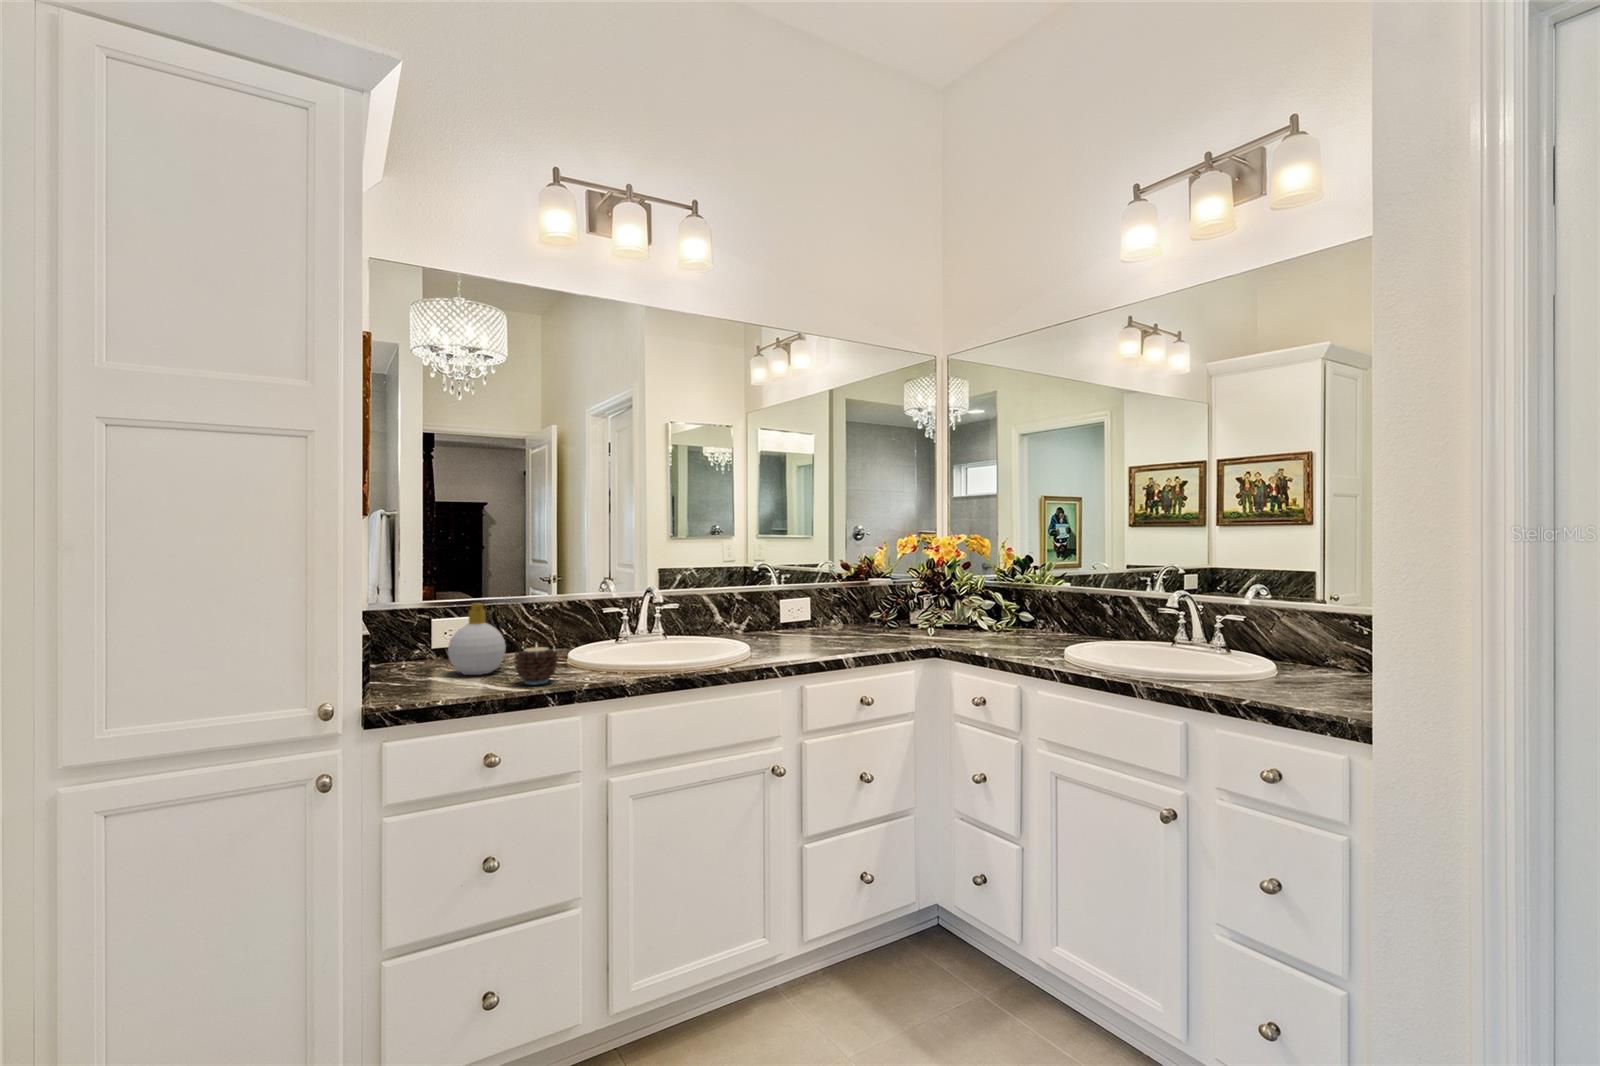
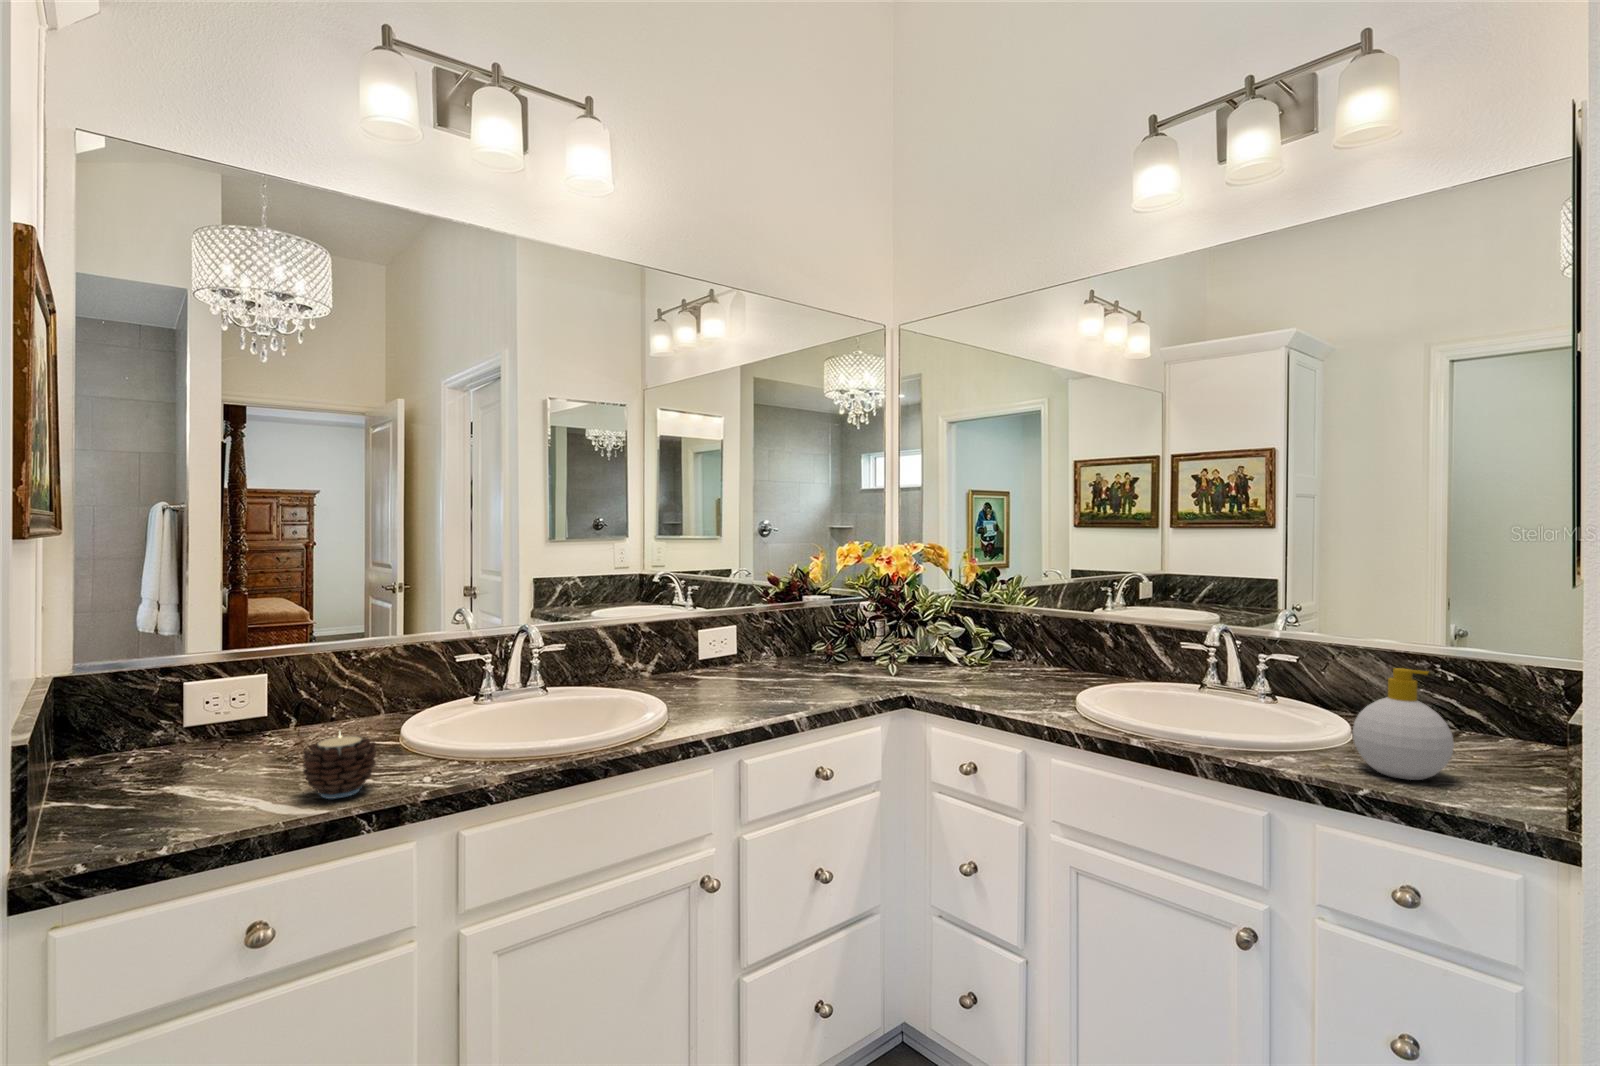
soap bottle: present [448,603,506,675] -> present [1352,668,1454,780]

